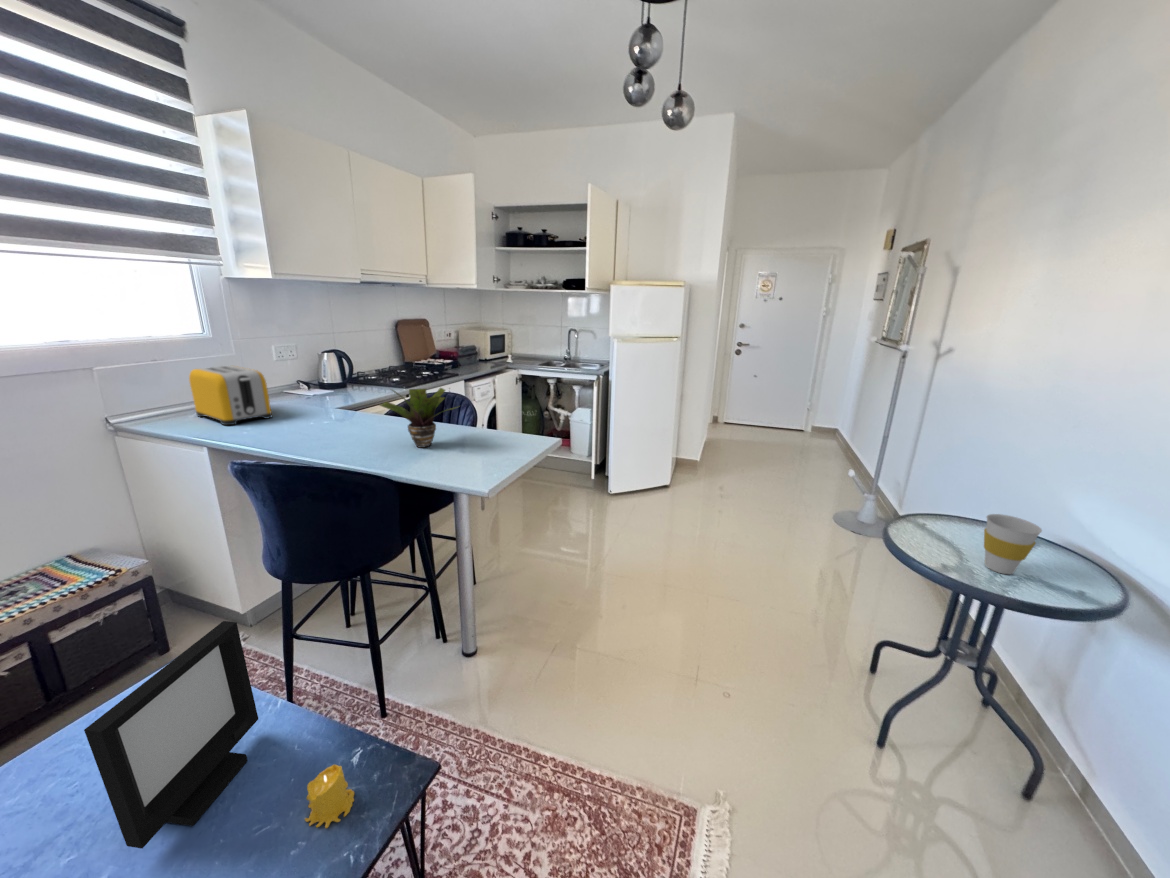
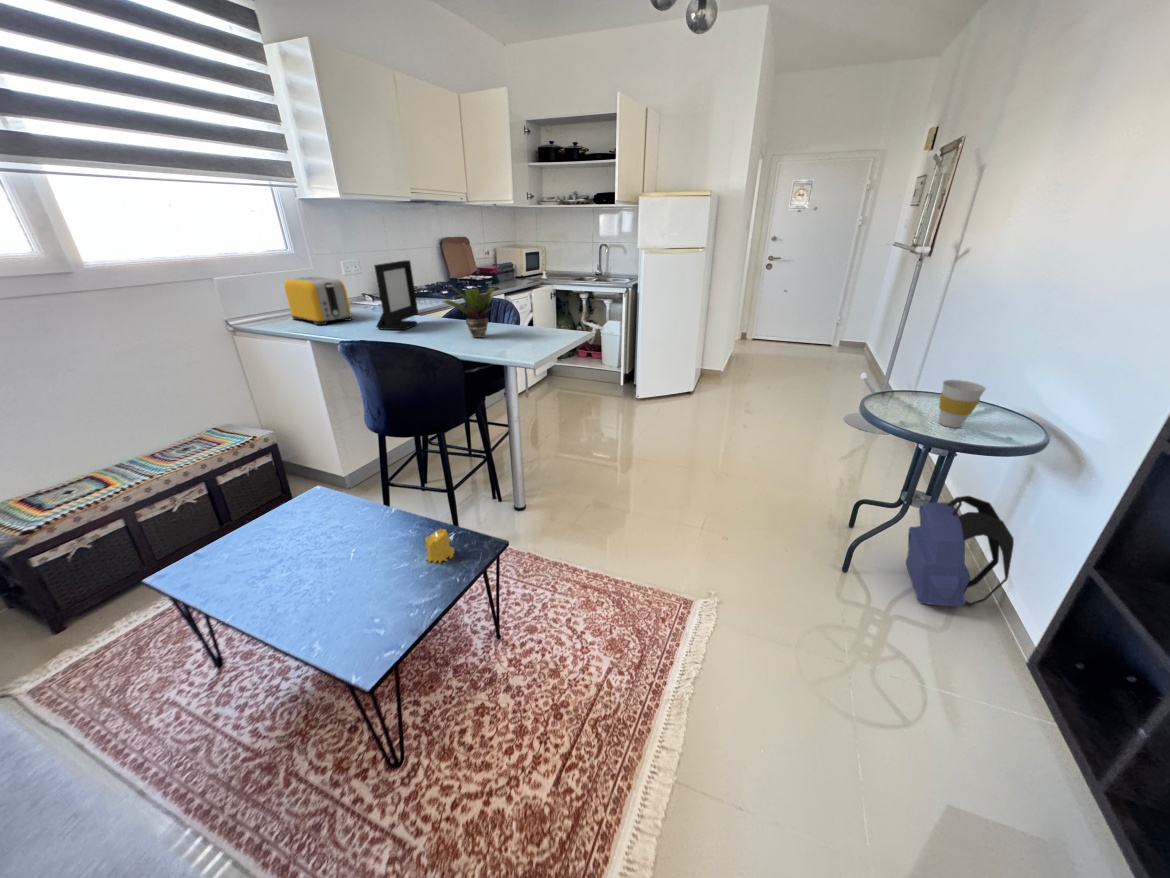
picture frame: present [84,621,258,848] -> present [374,260,418,330]
backpack: none [950,652,1097,809] -> present [906,496,1014,607]

